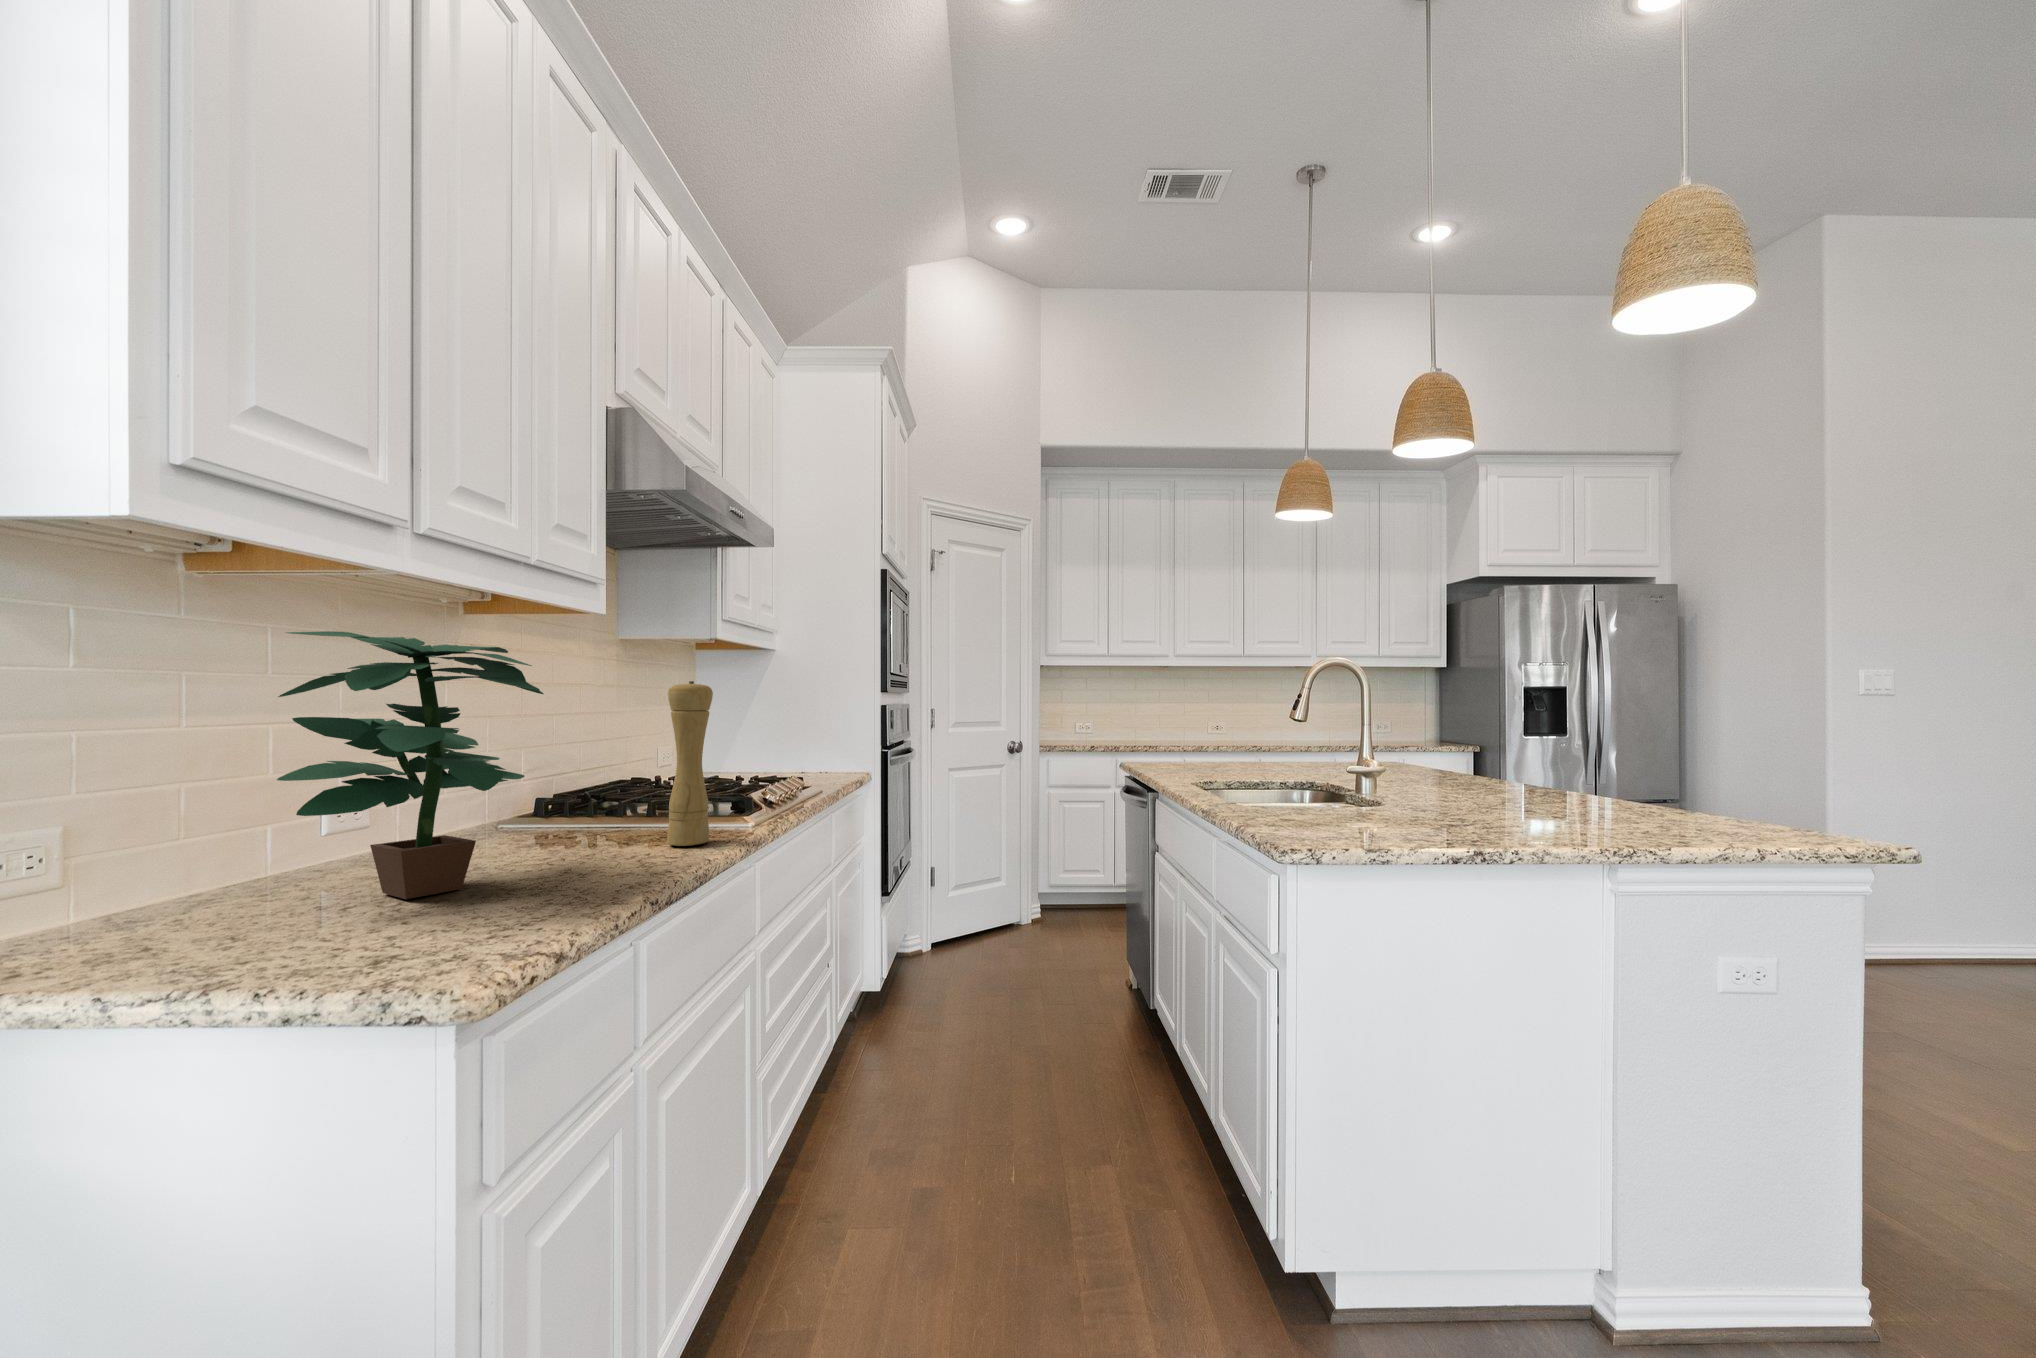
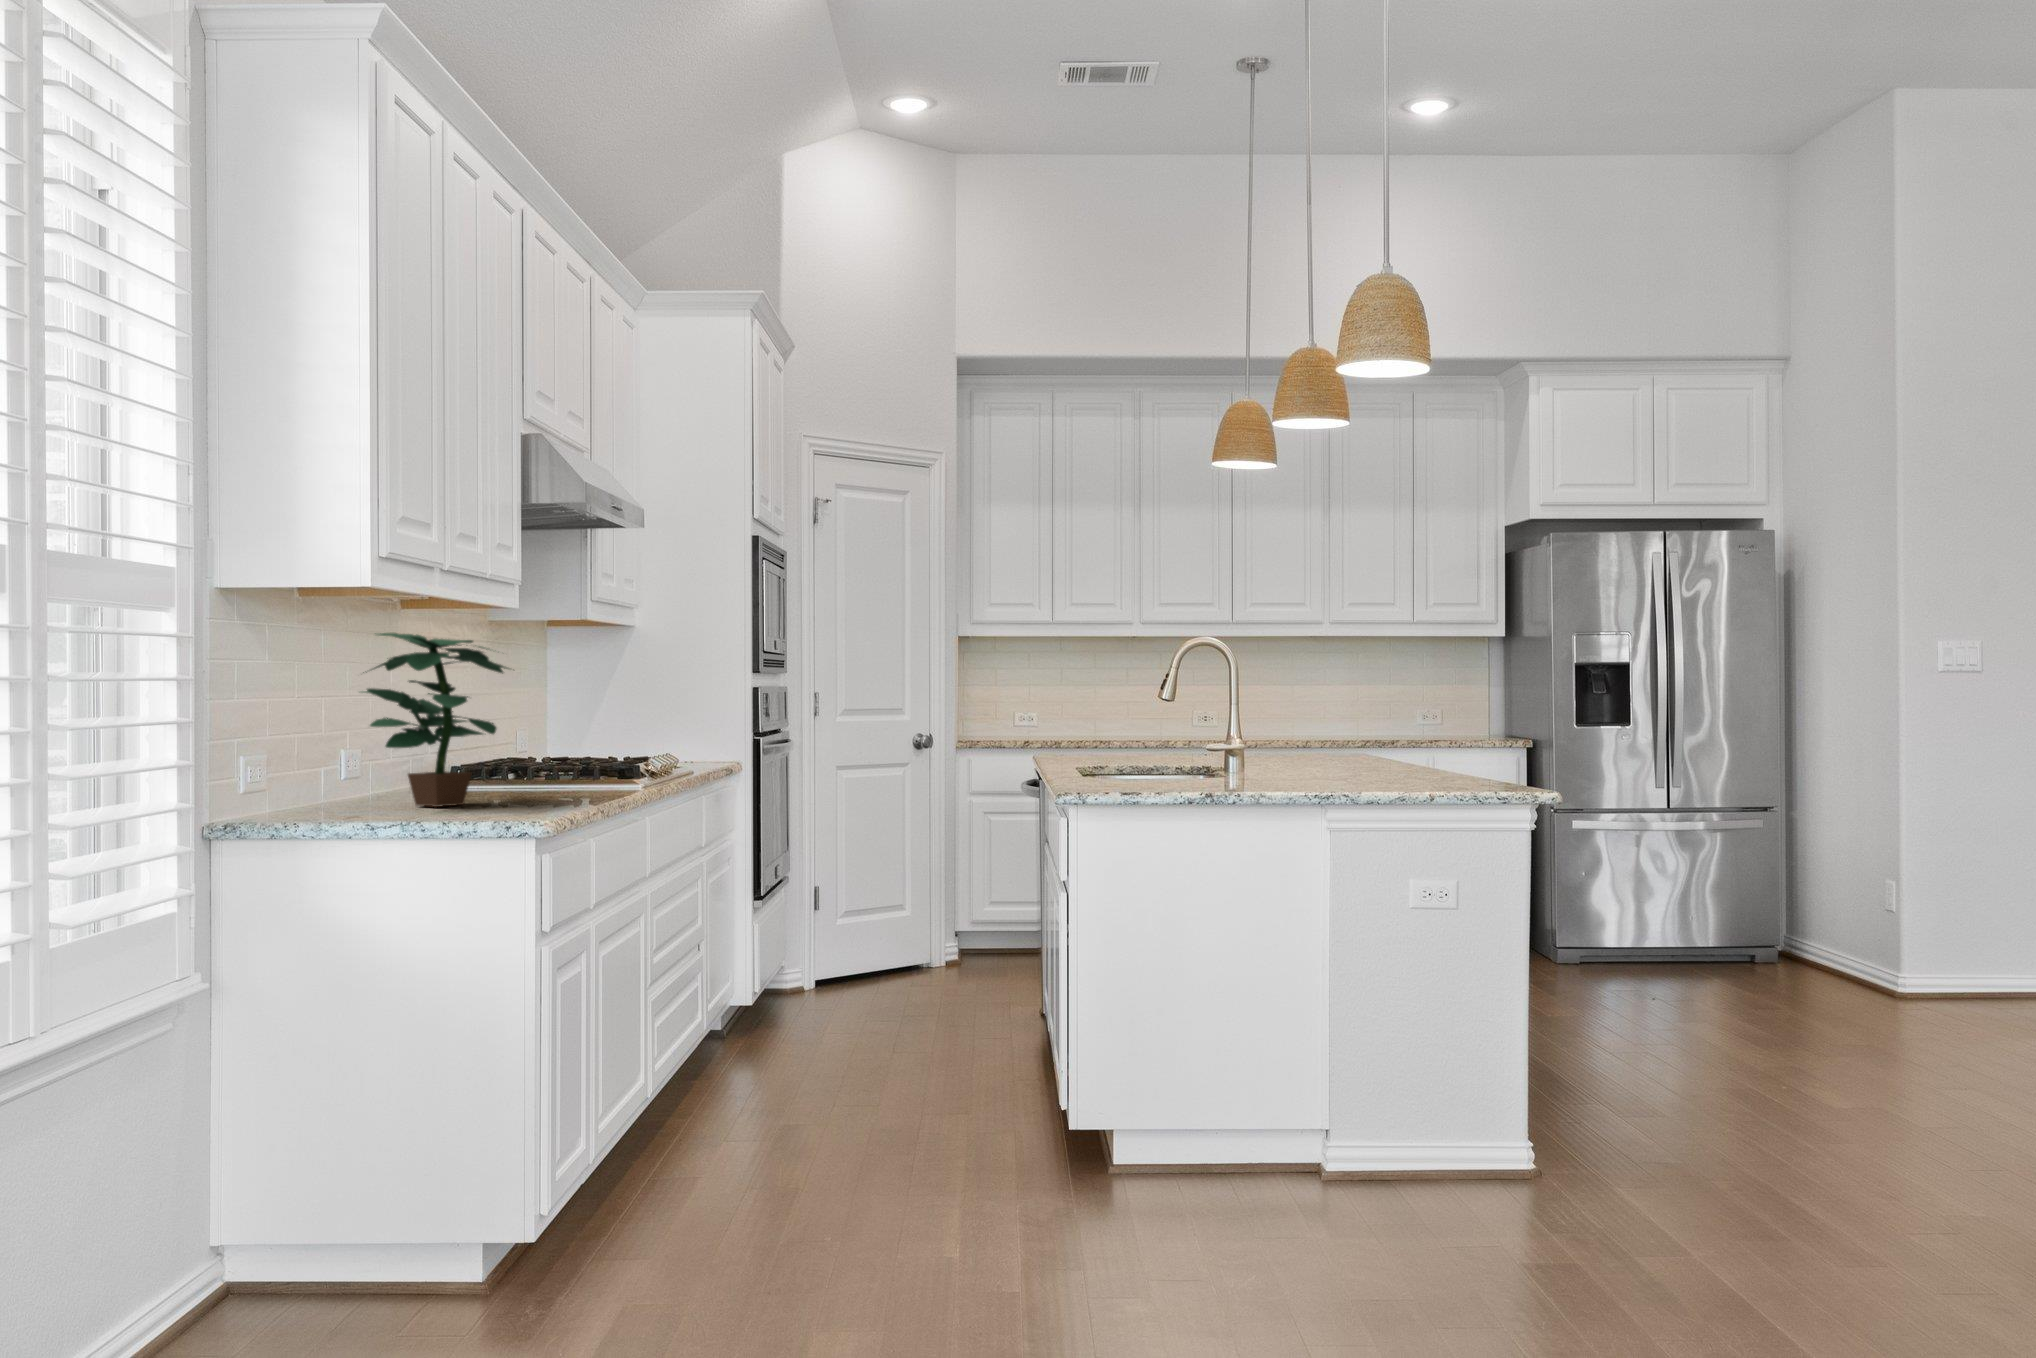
pepper mill: present [667,681,713,846] -> none [580,664,614,791]

